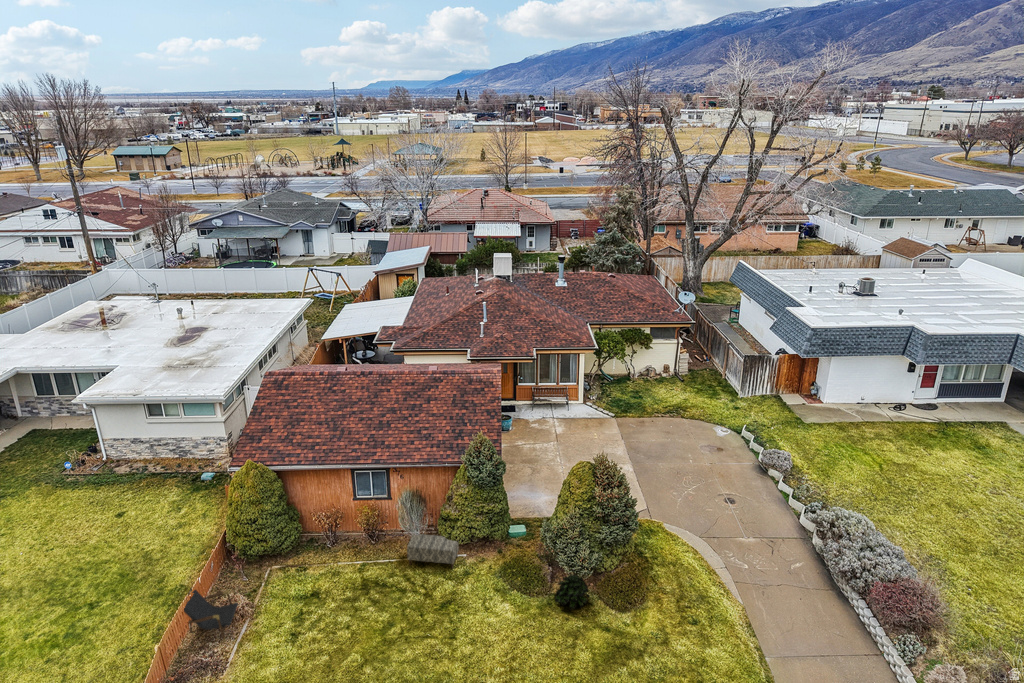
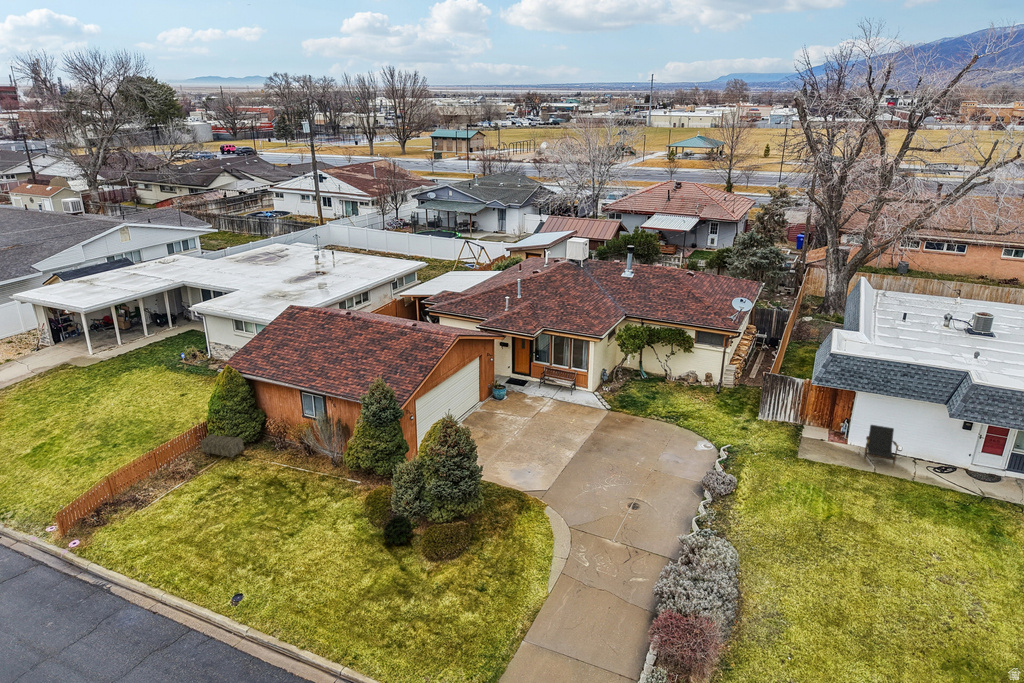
bench: present [407,534,459,569] -> present [201,433,244,461]
lounge chair: present [184,588,238,642] -> present [864,425,898,466]

